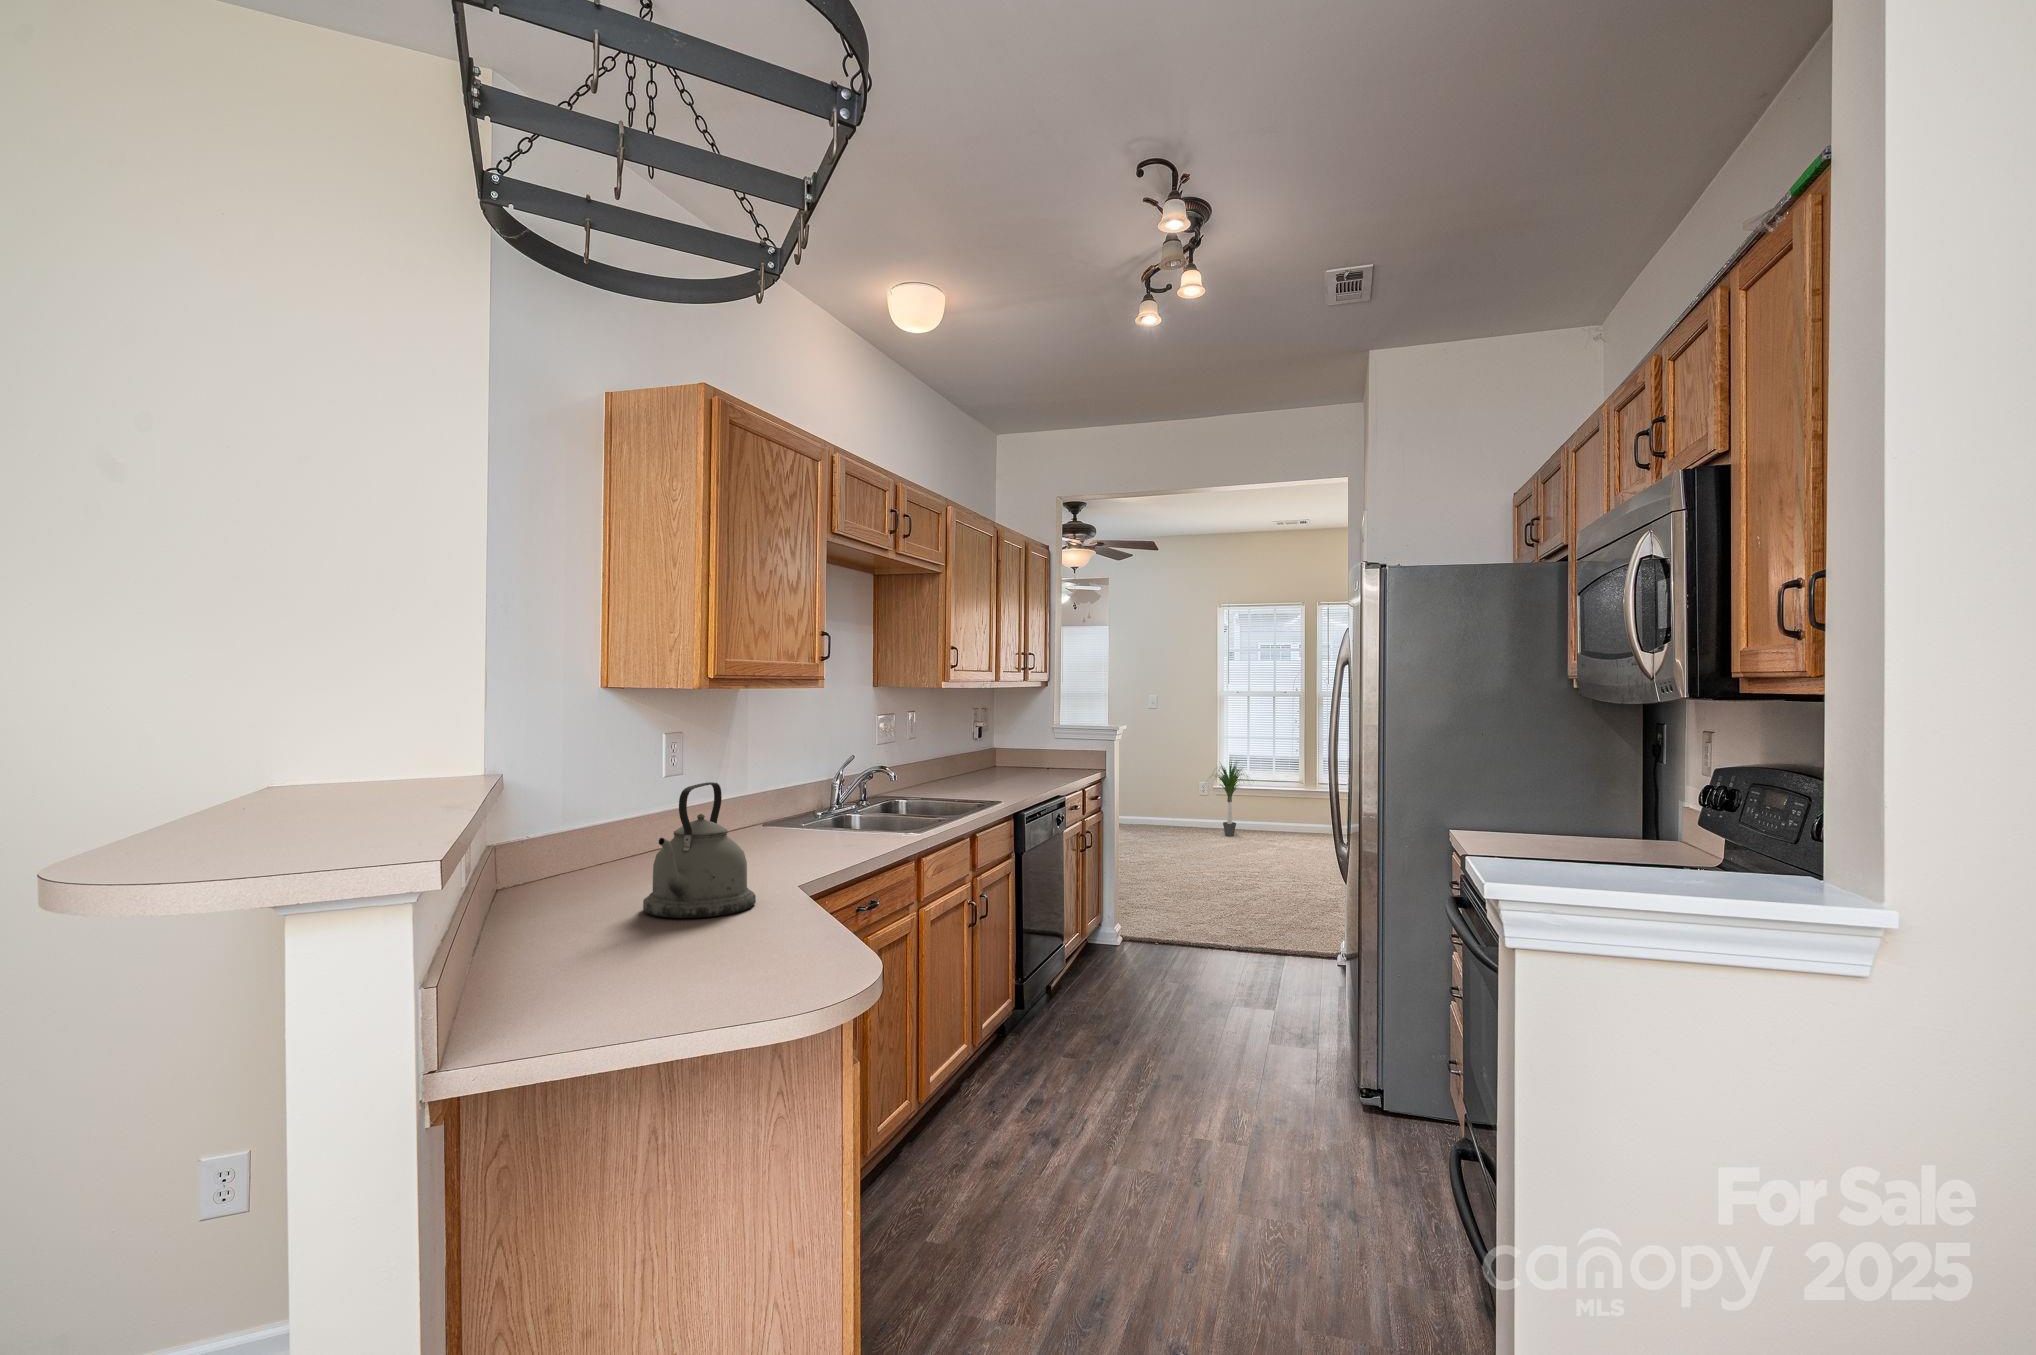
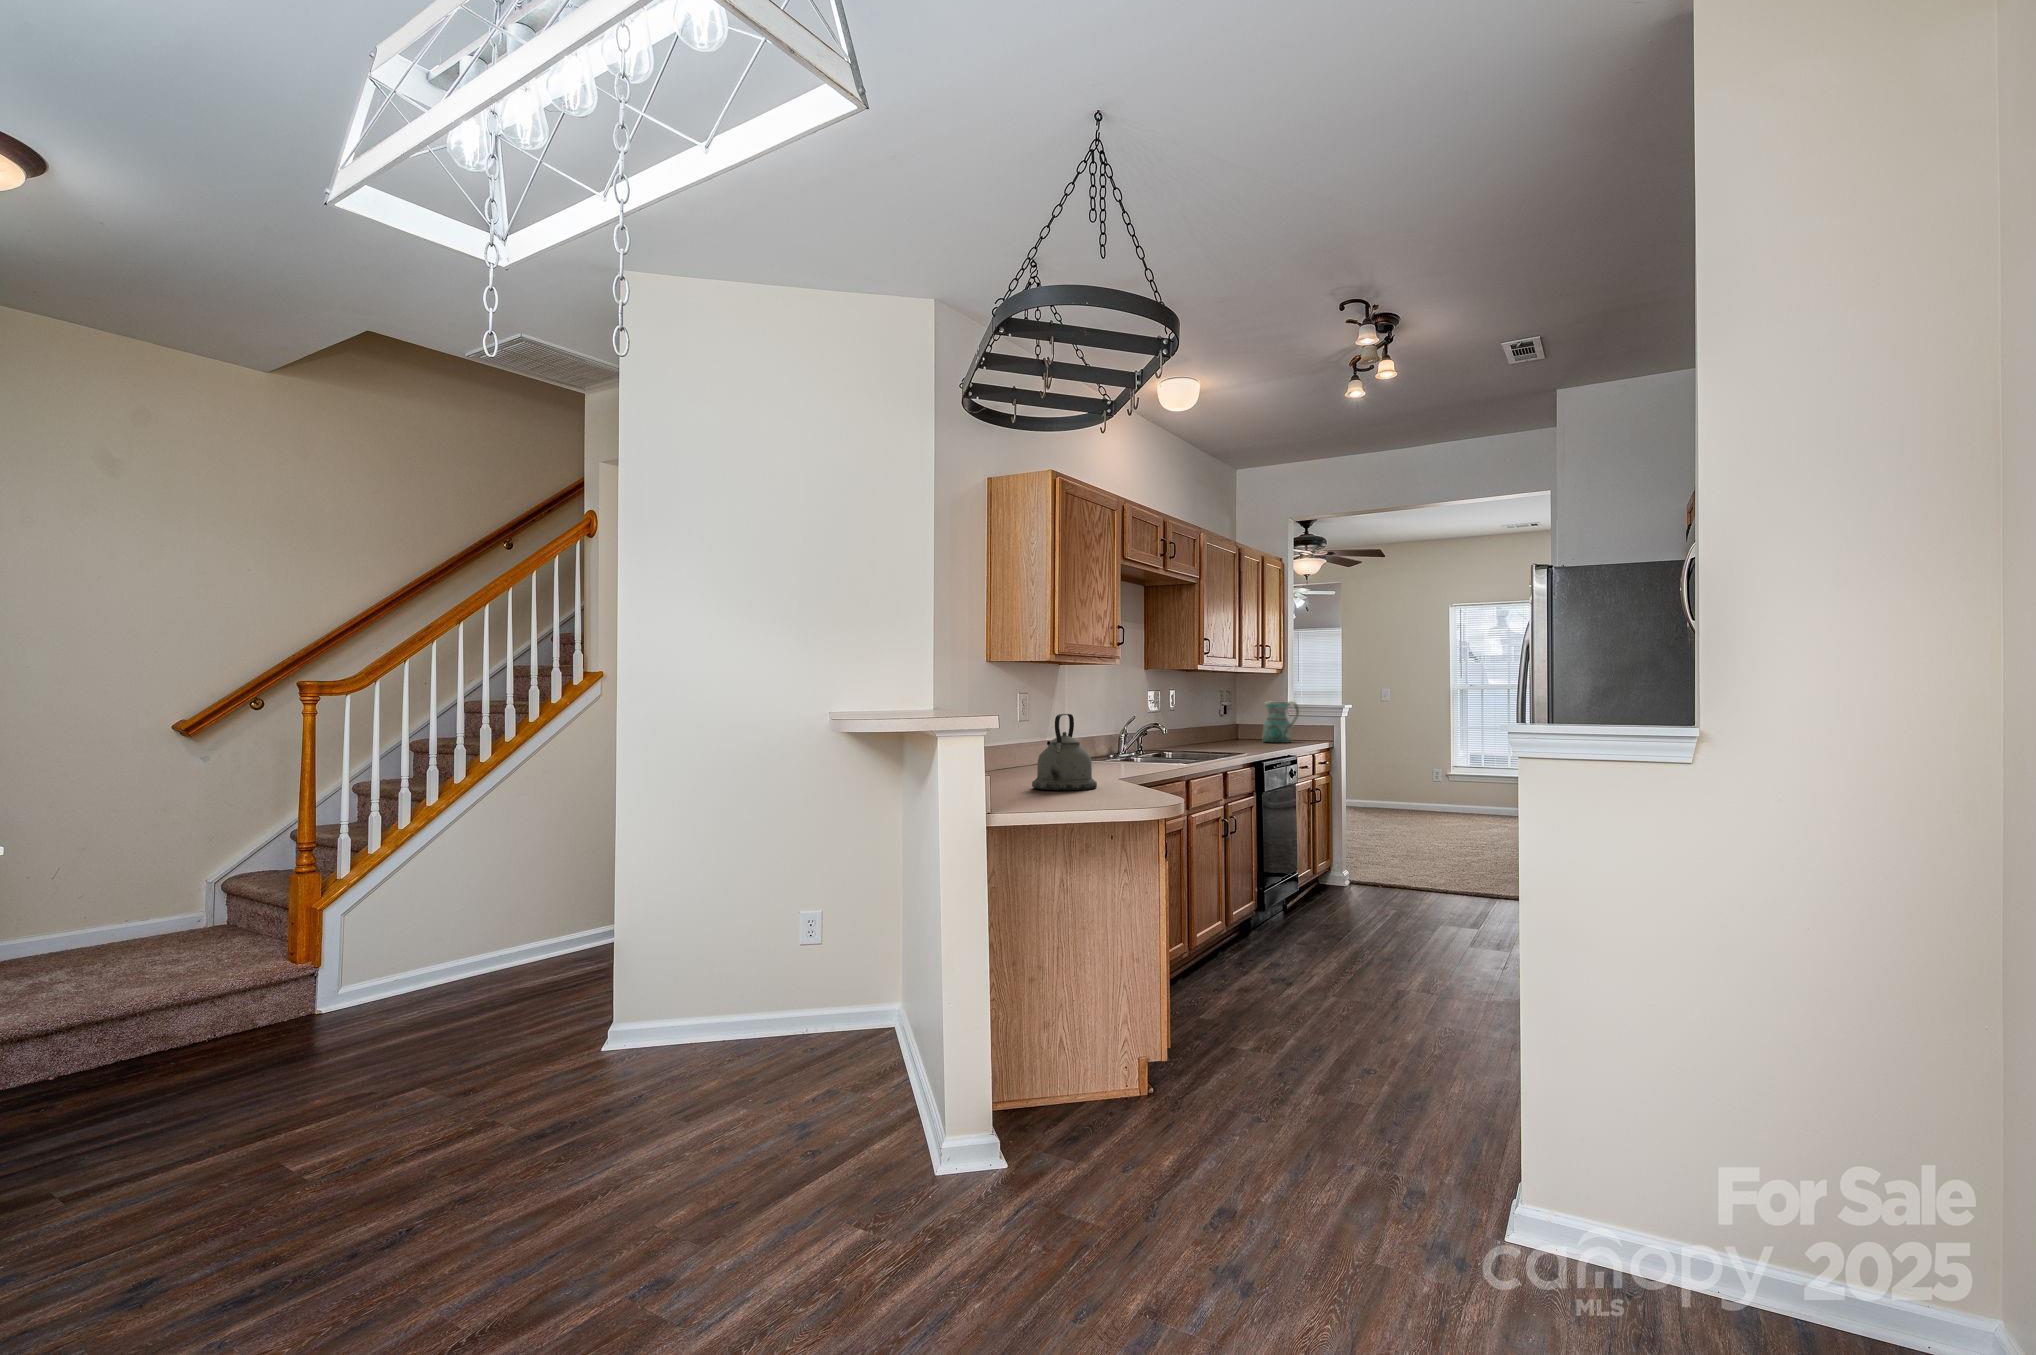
ceramic pitcher: none [1023,722,1067,774] -> present [1263,701,1299,743]
potted plant: present [1218,762,1248,836] -> none [1432,742,1486,817]

